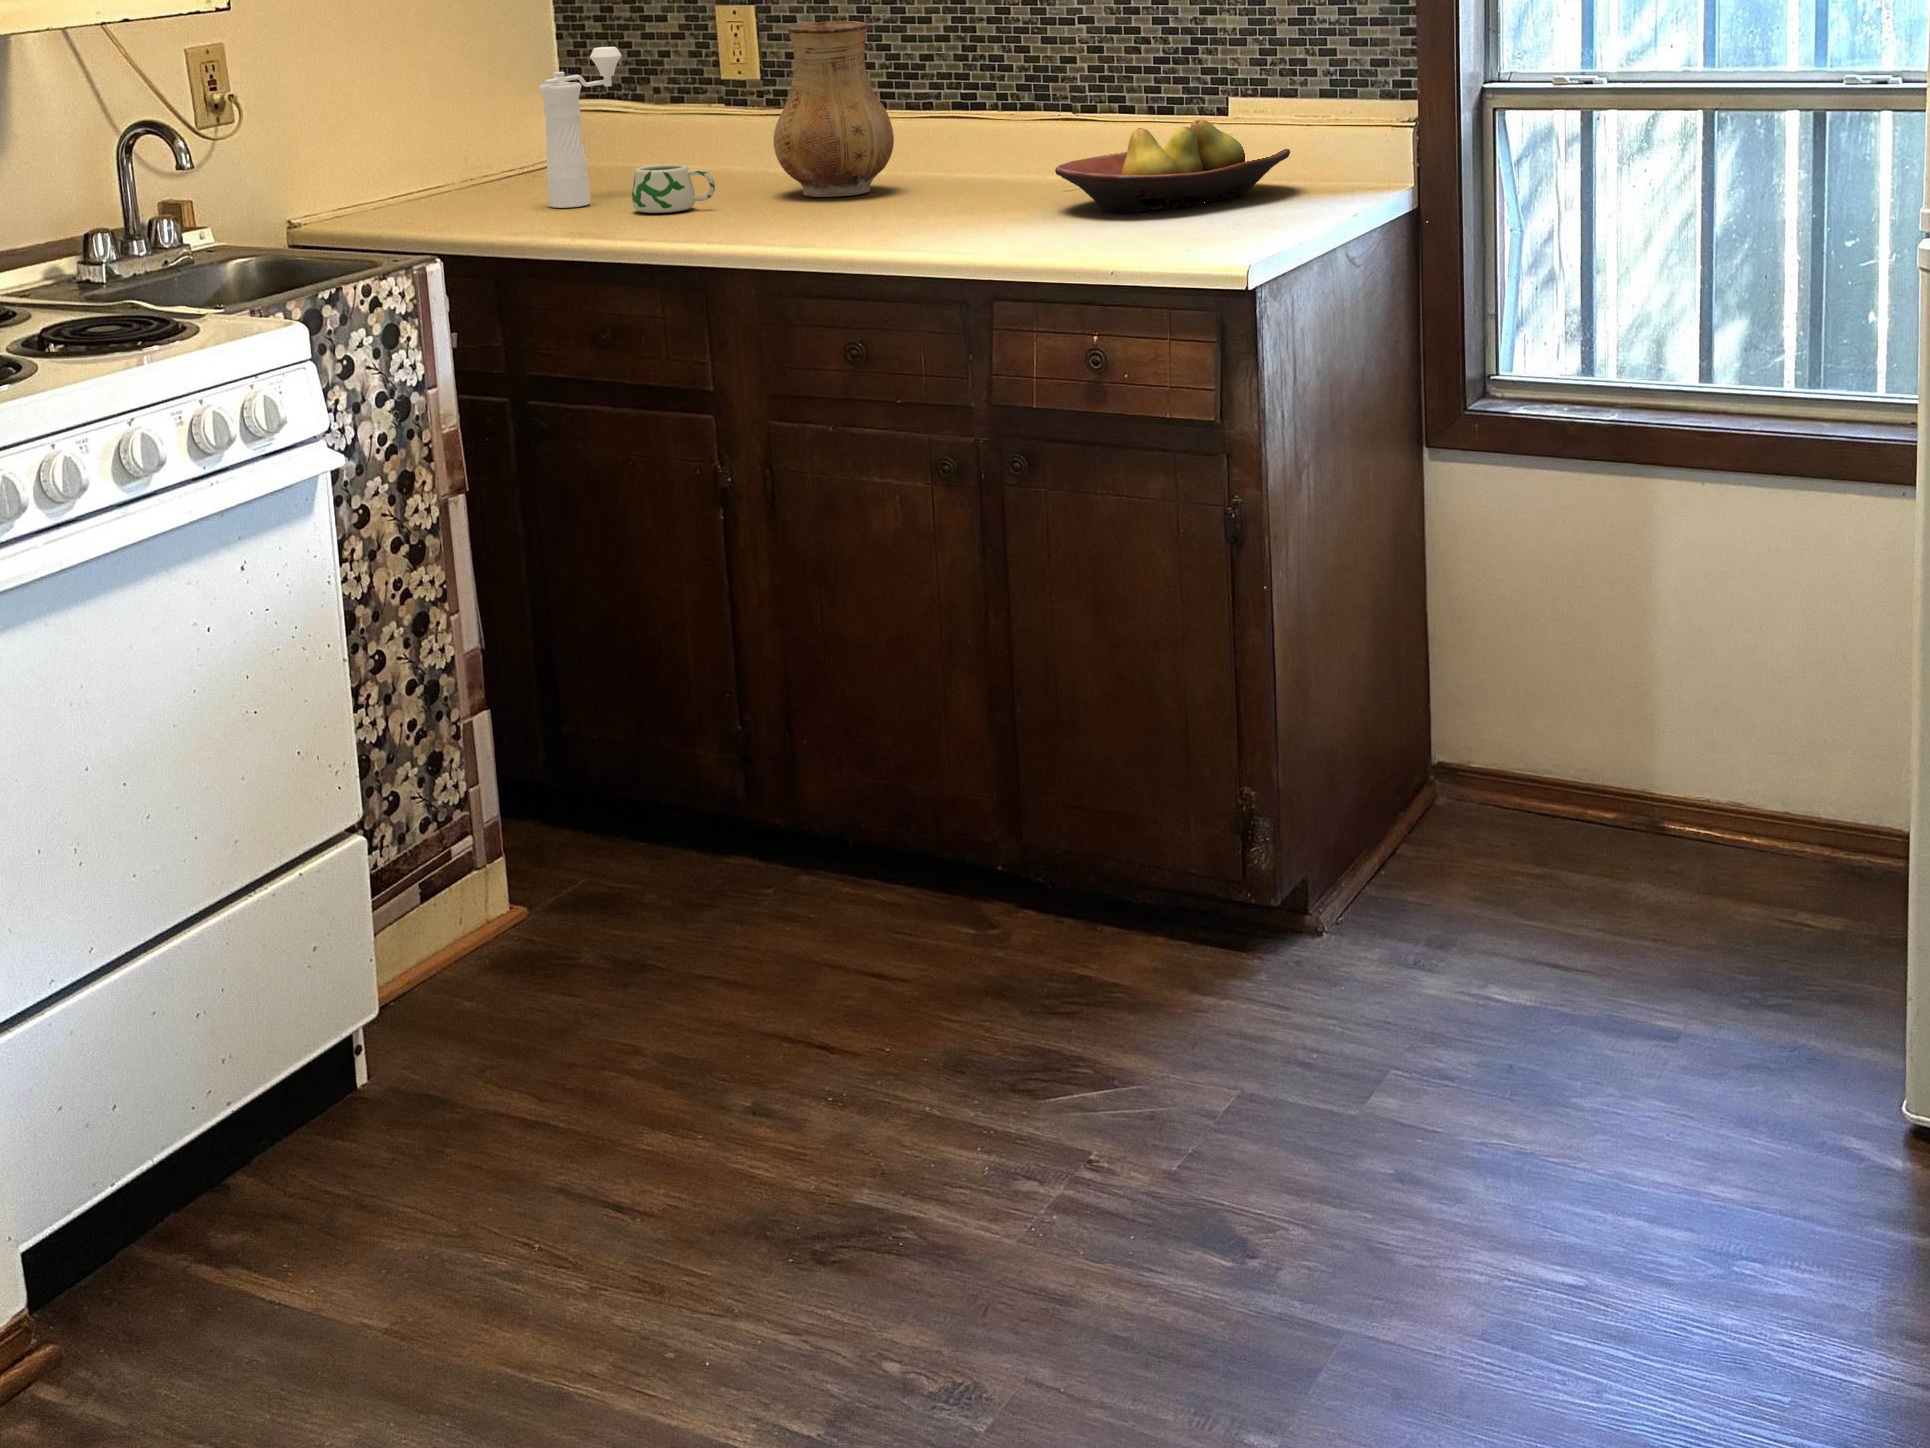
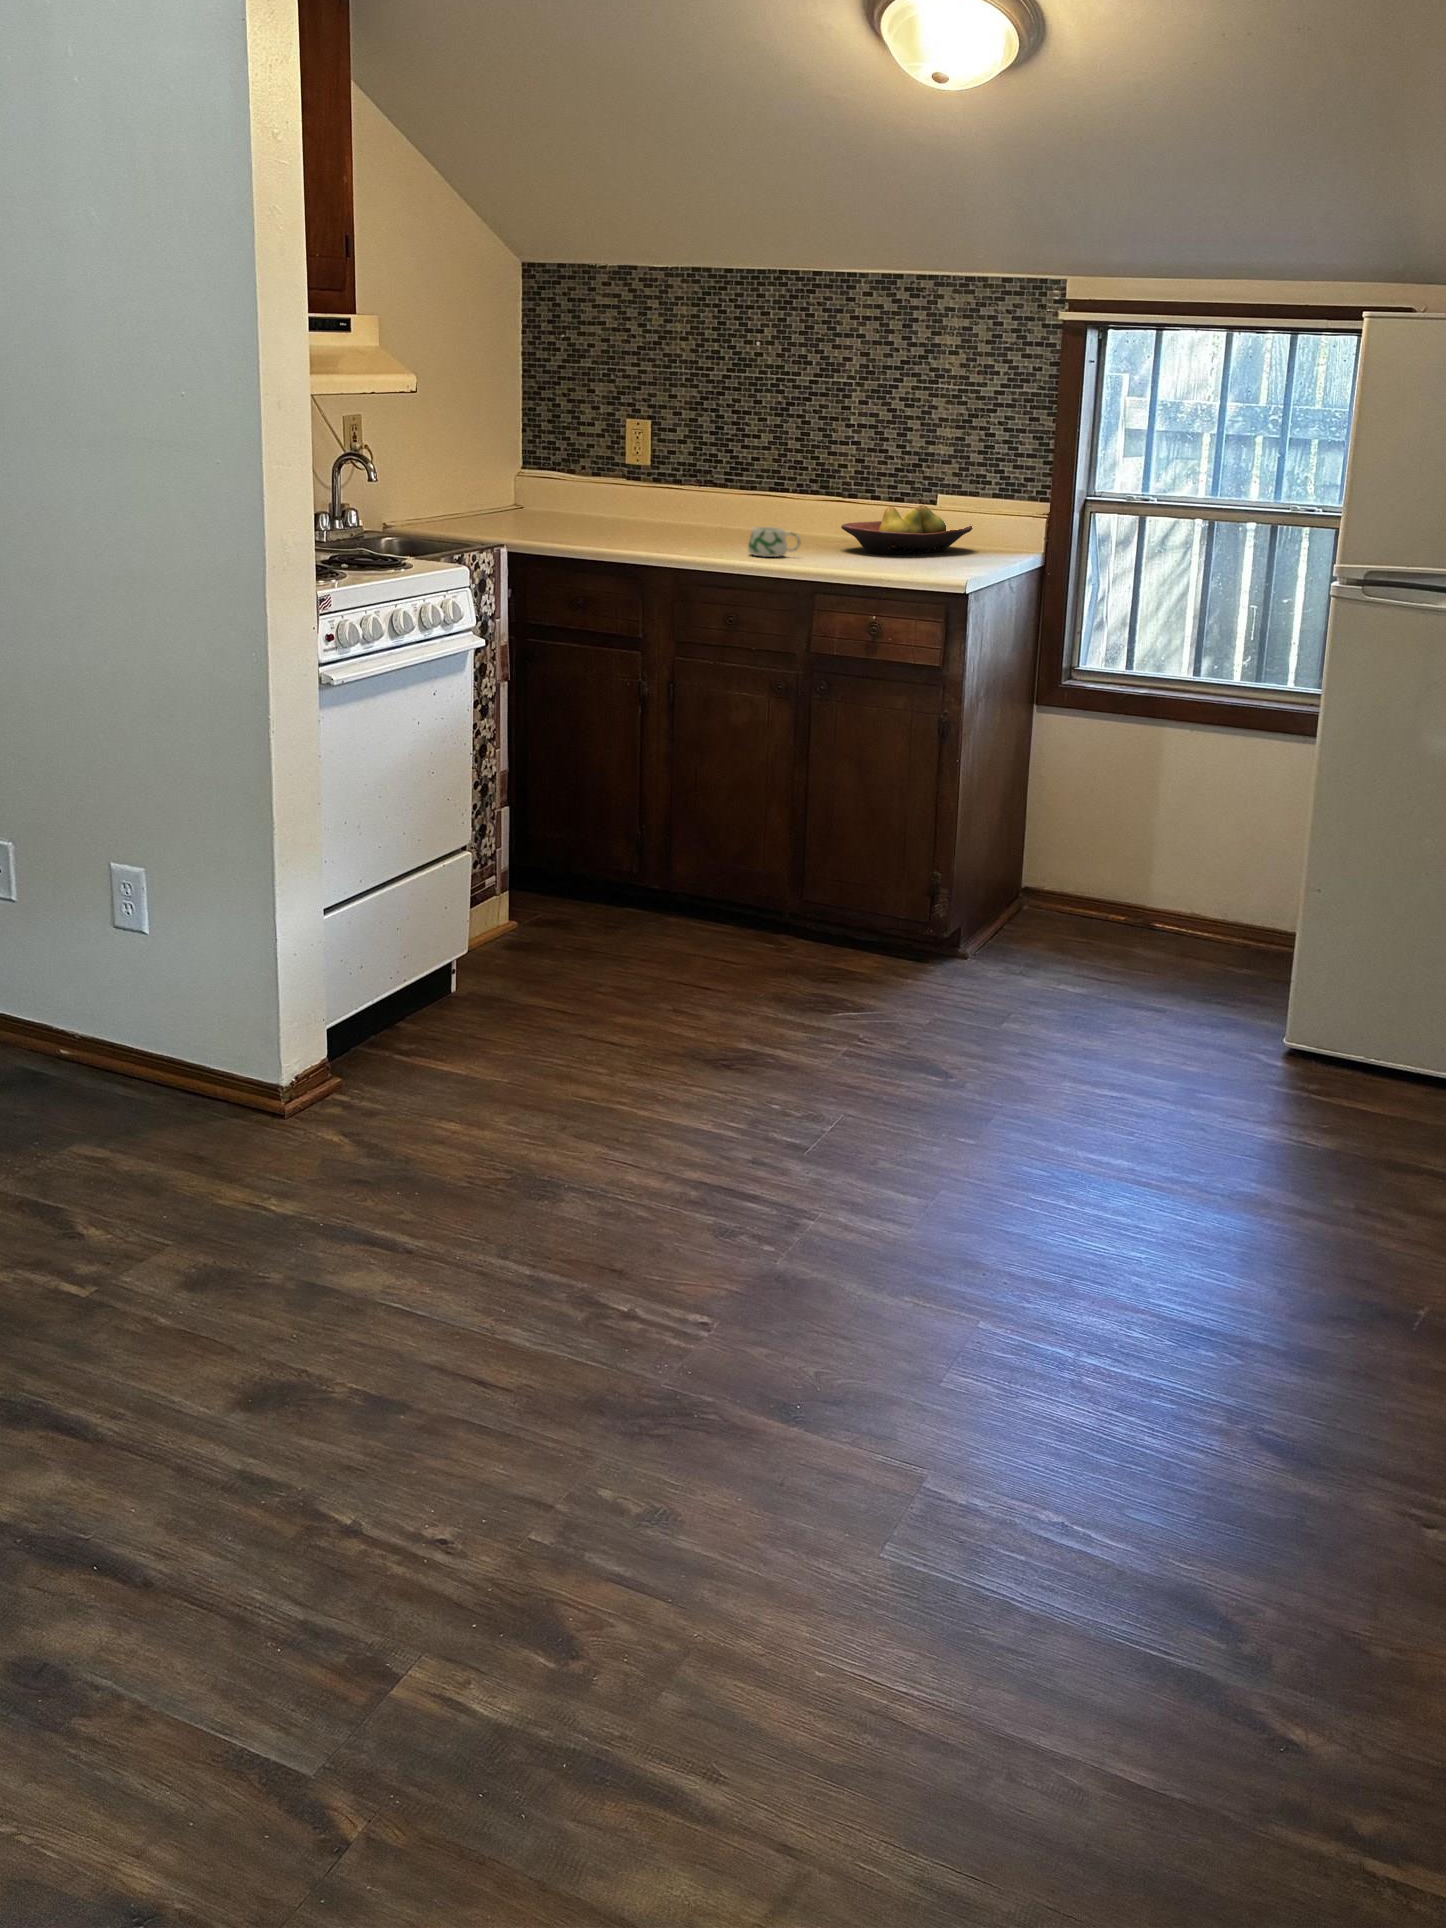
ceramic pitcher: present [774,21,894,197] -> none [669,432,739,535]
pepper mill: present [539,47,622,208] -> none [536,437,580,529]
mug: present [632,164,715,213] -> present [748,527,800,557]

